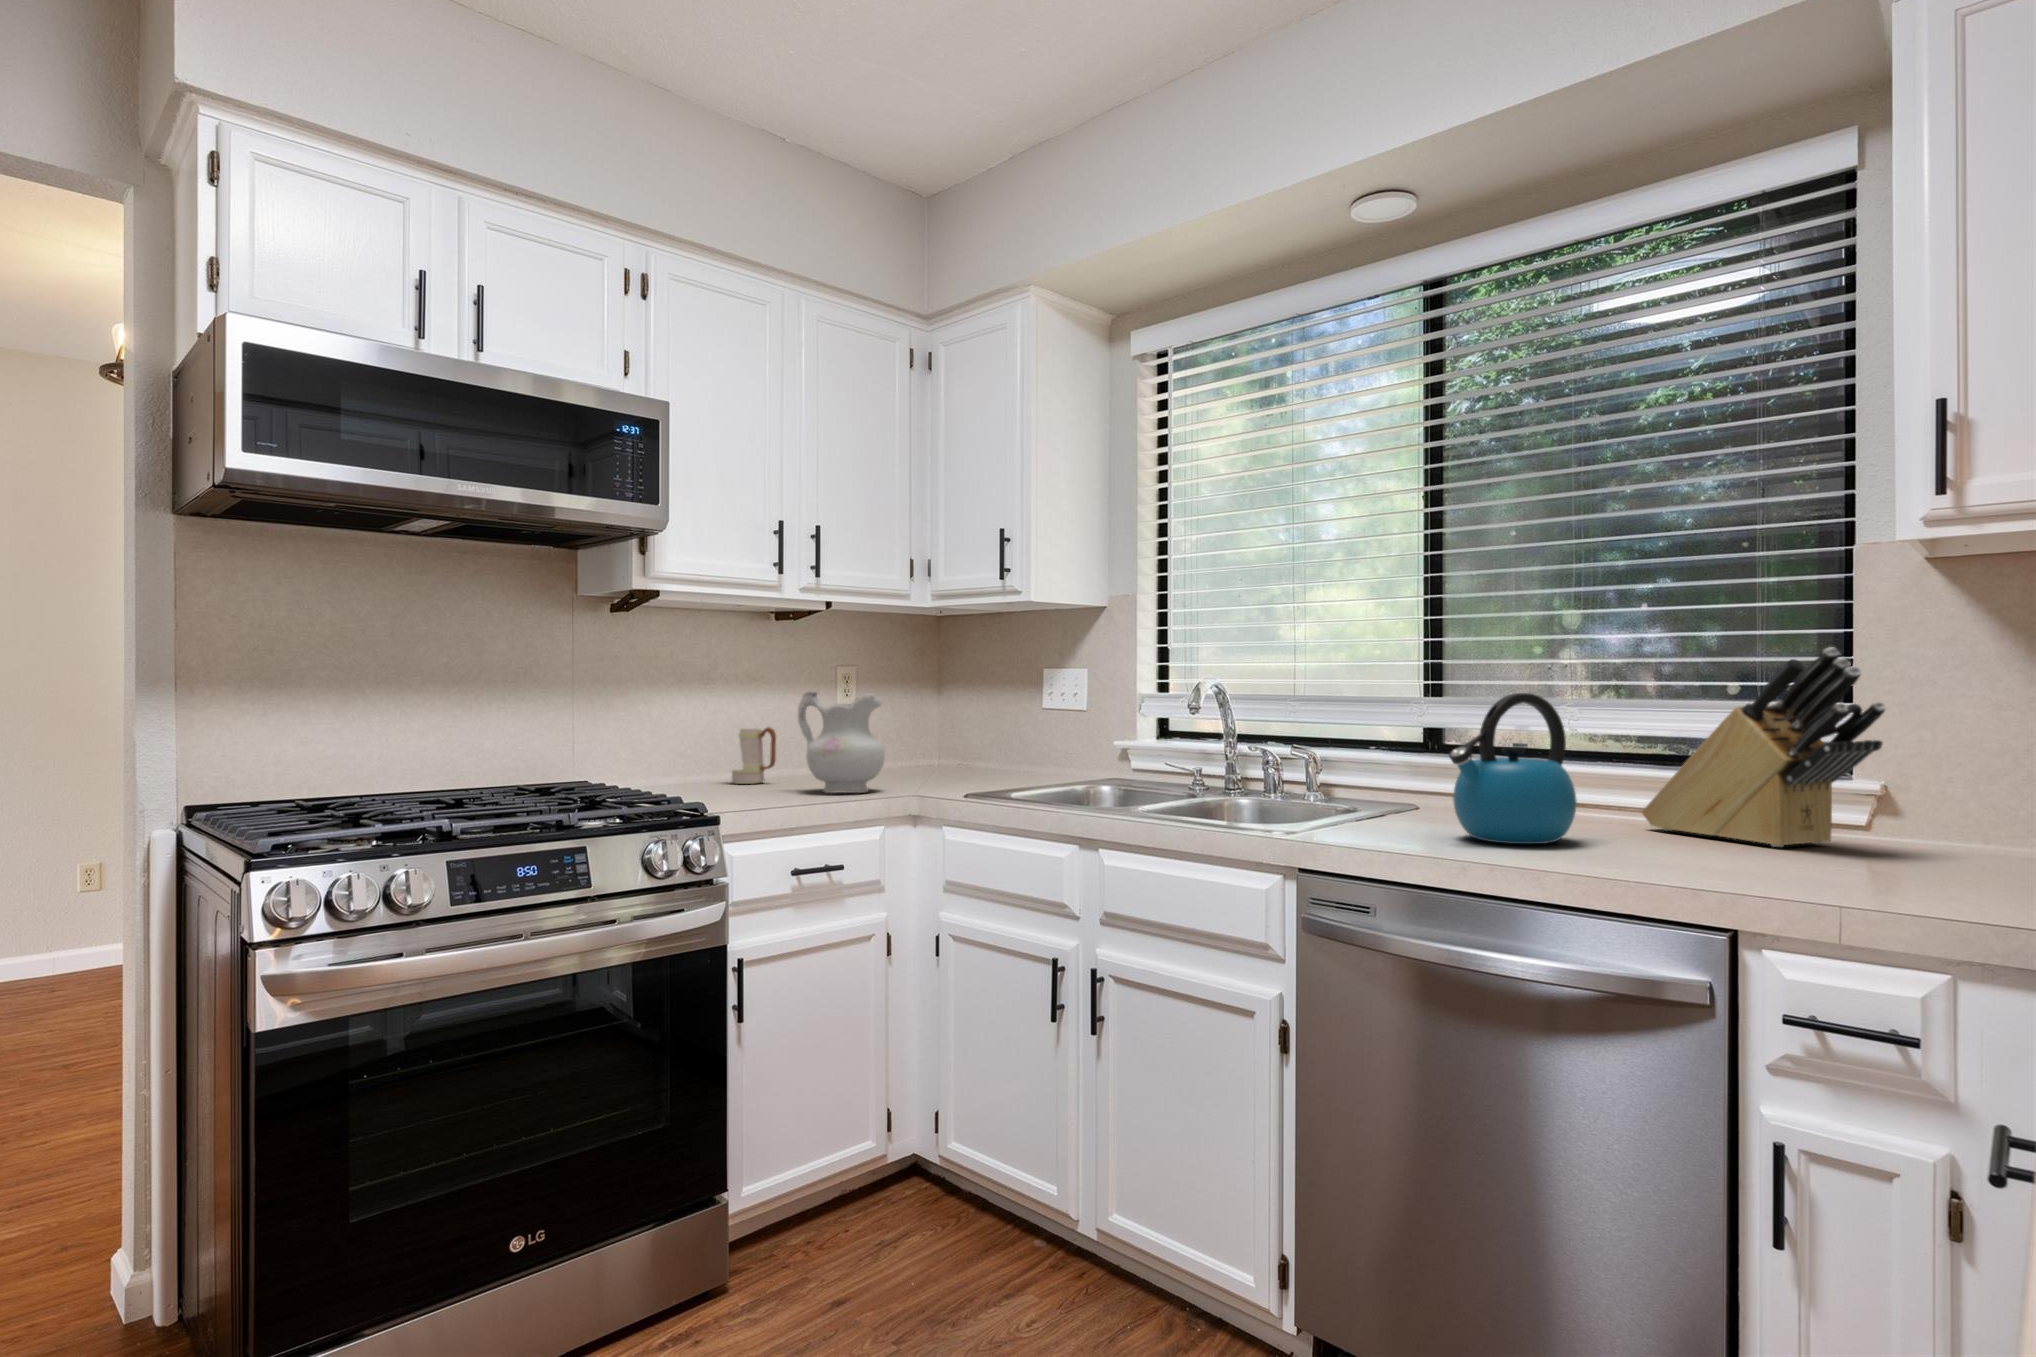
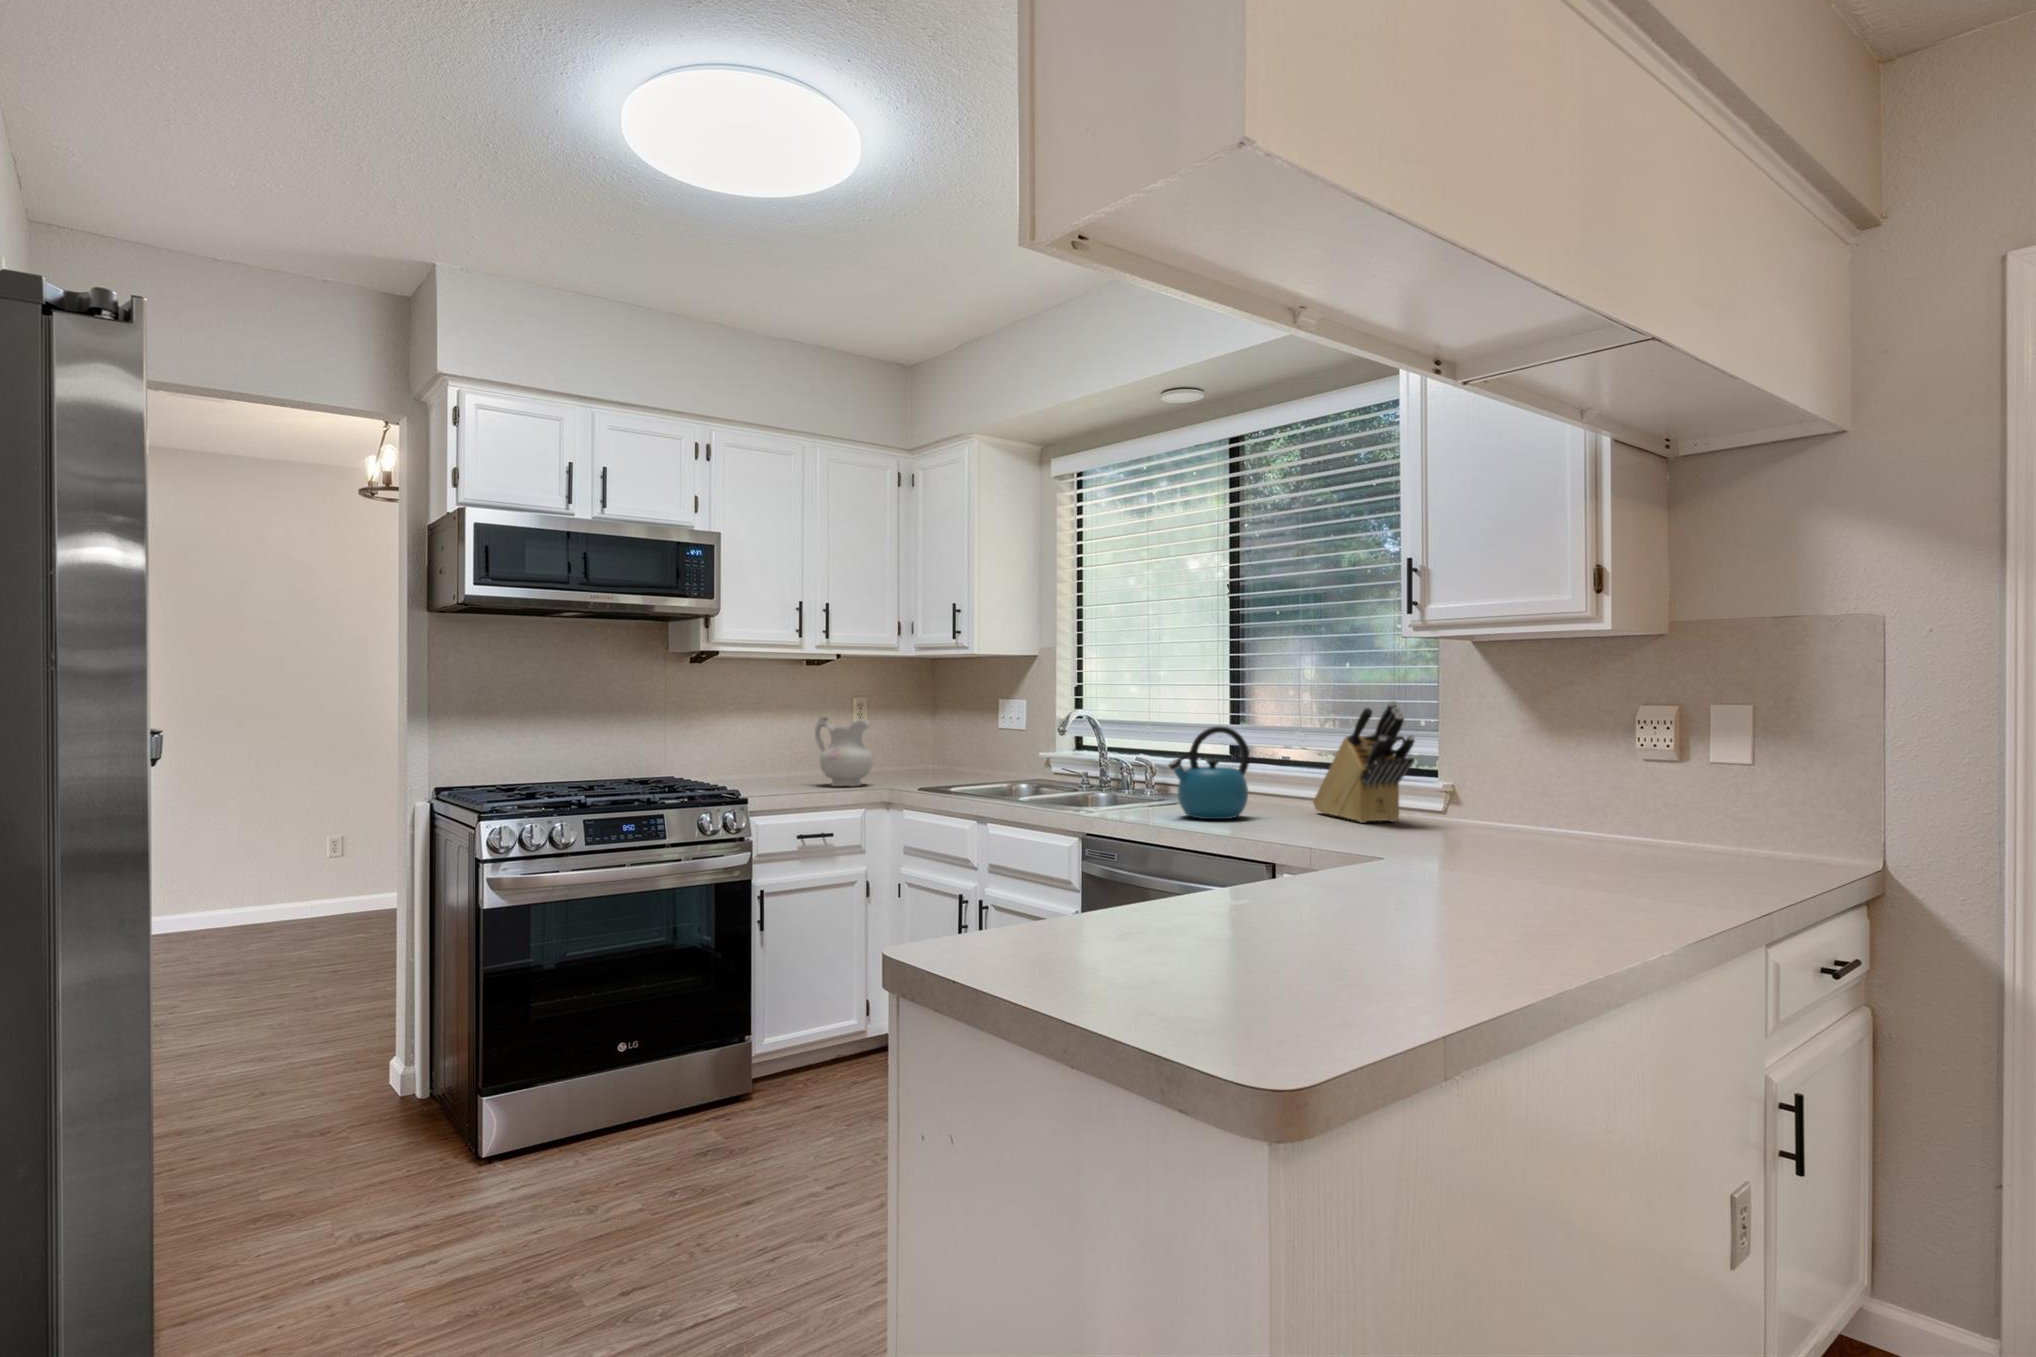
mug: present [732,727,776,784] -> none [775,741,806,780]

